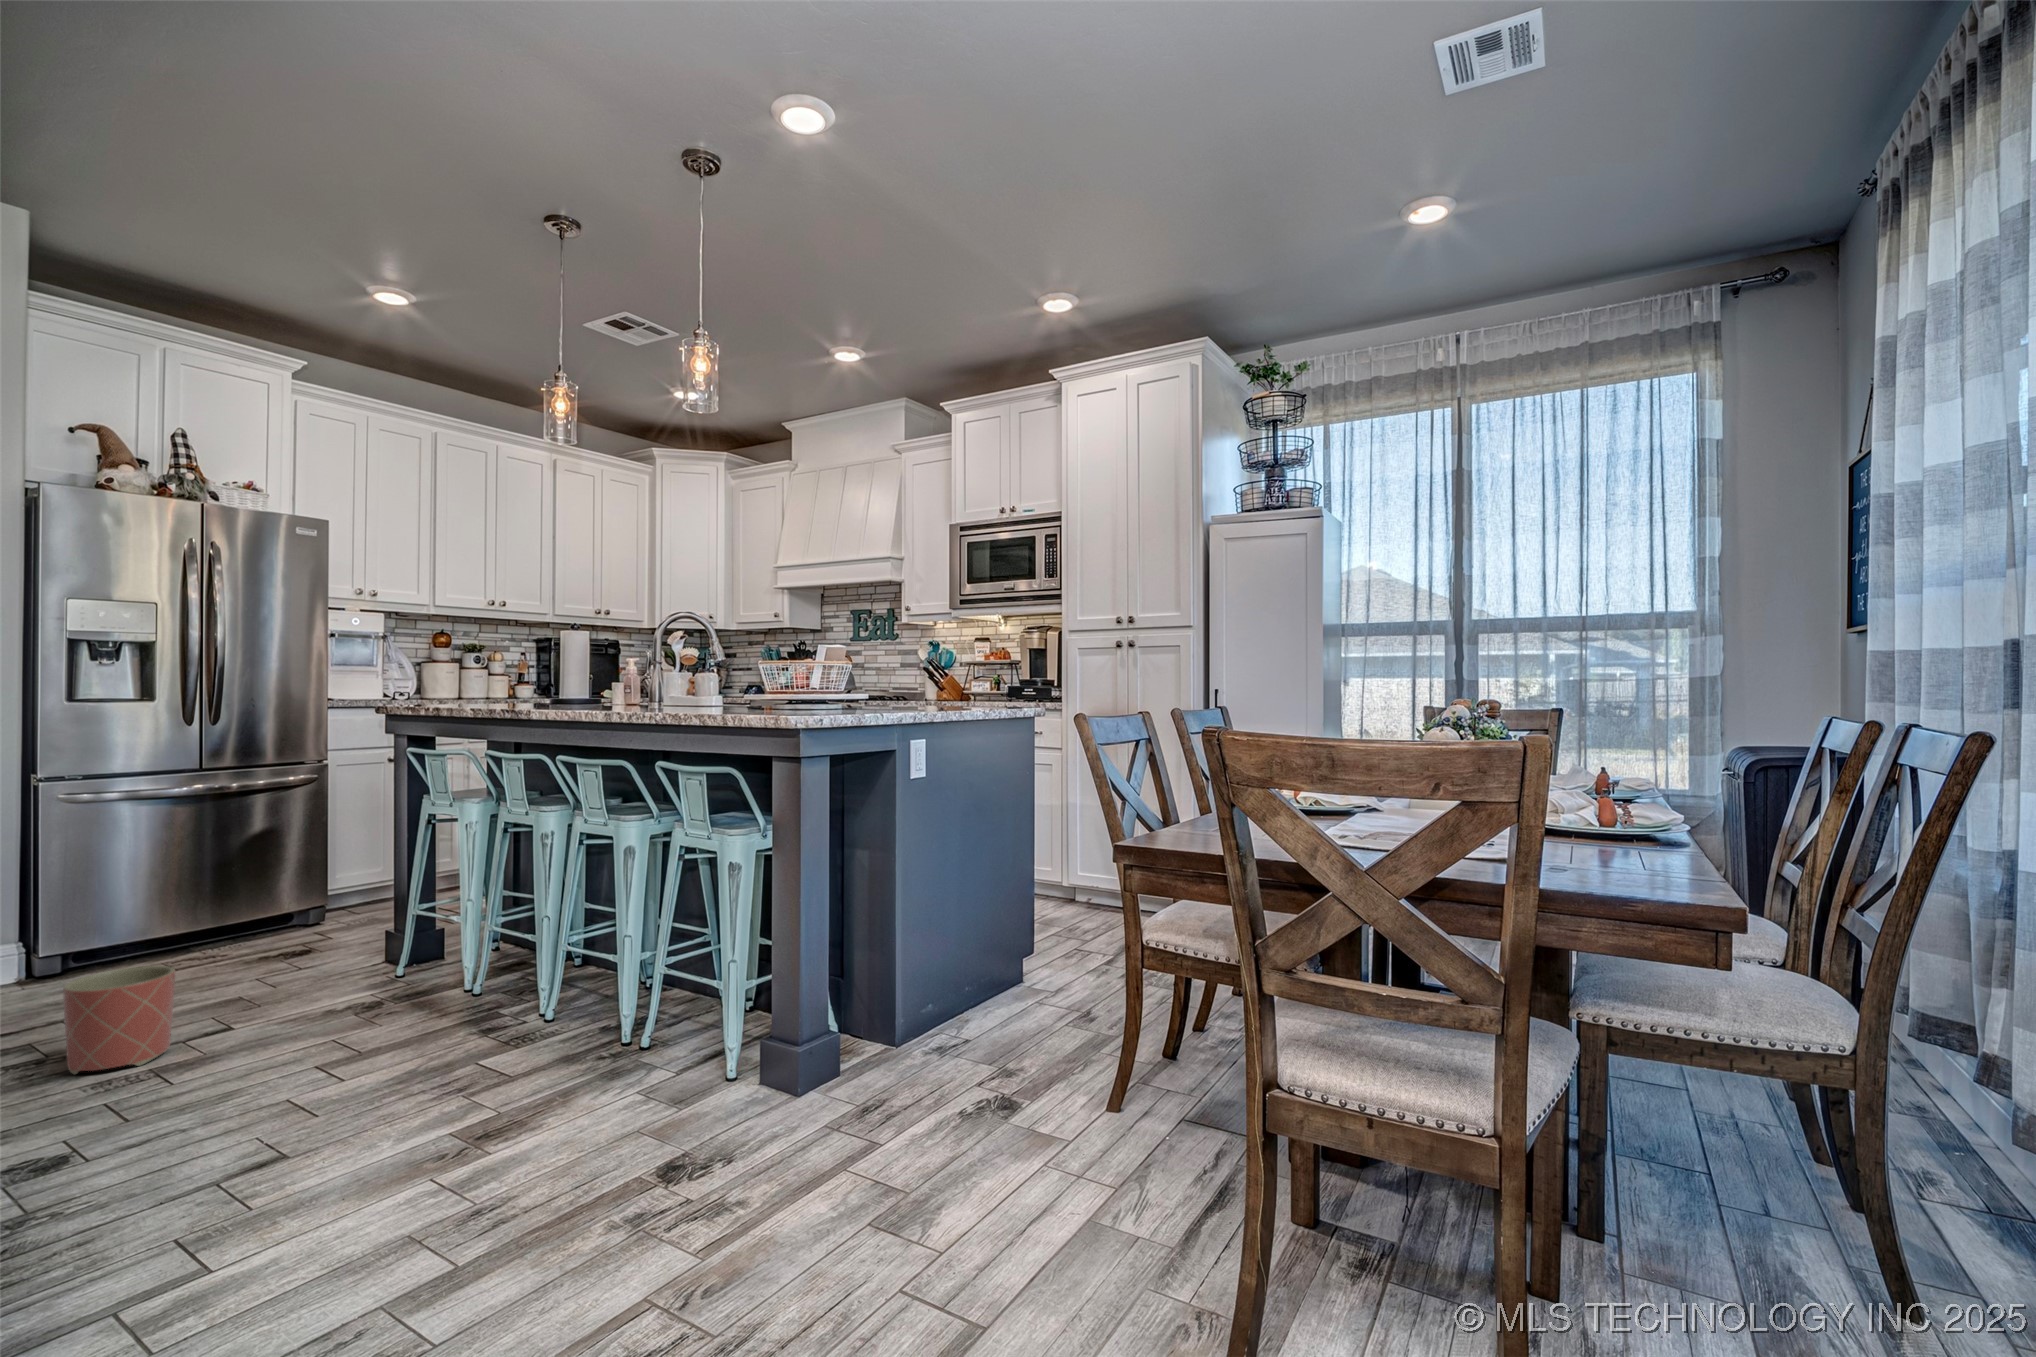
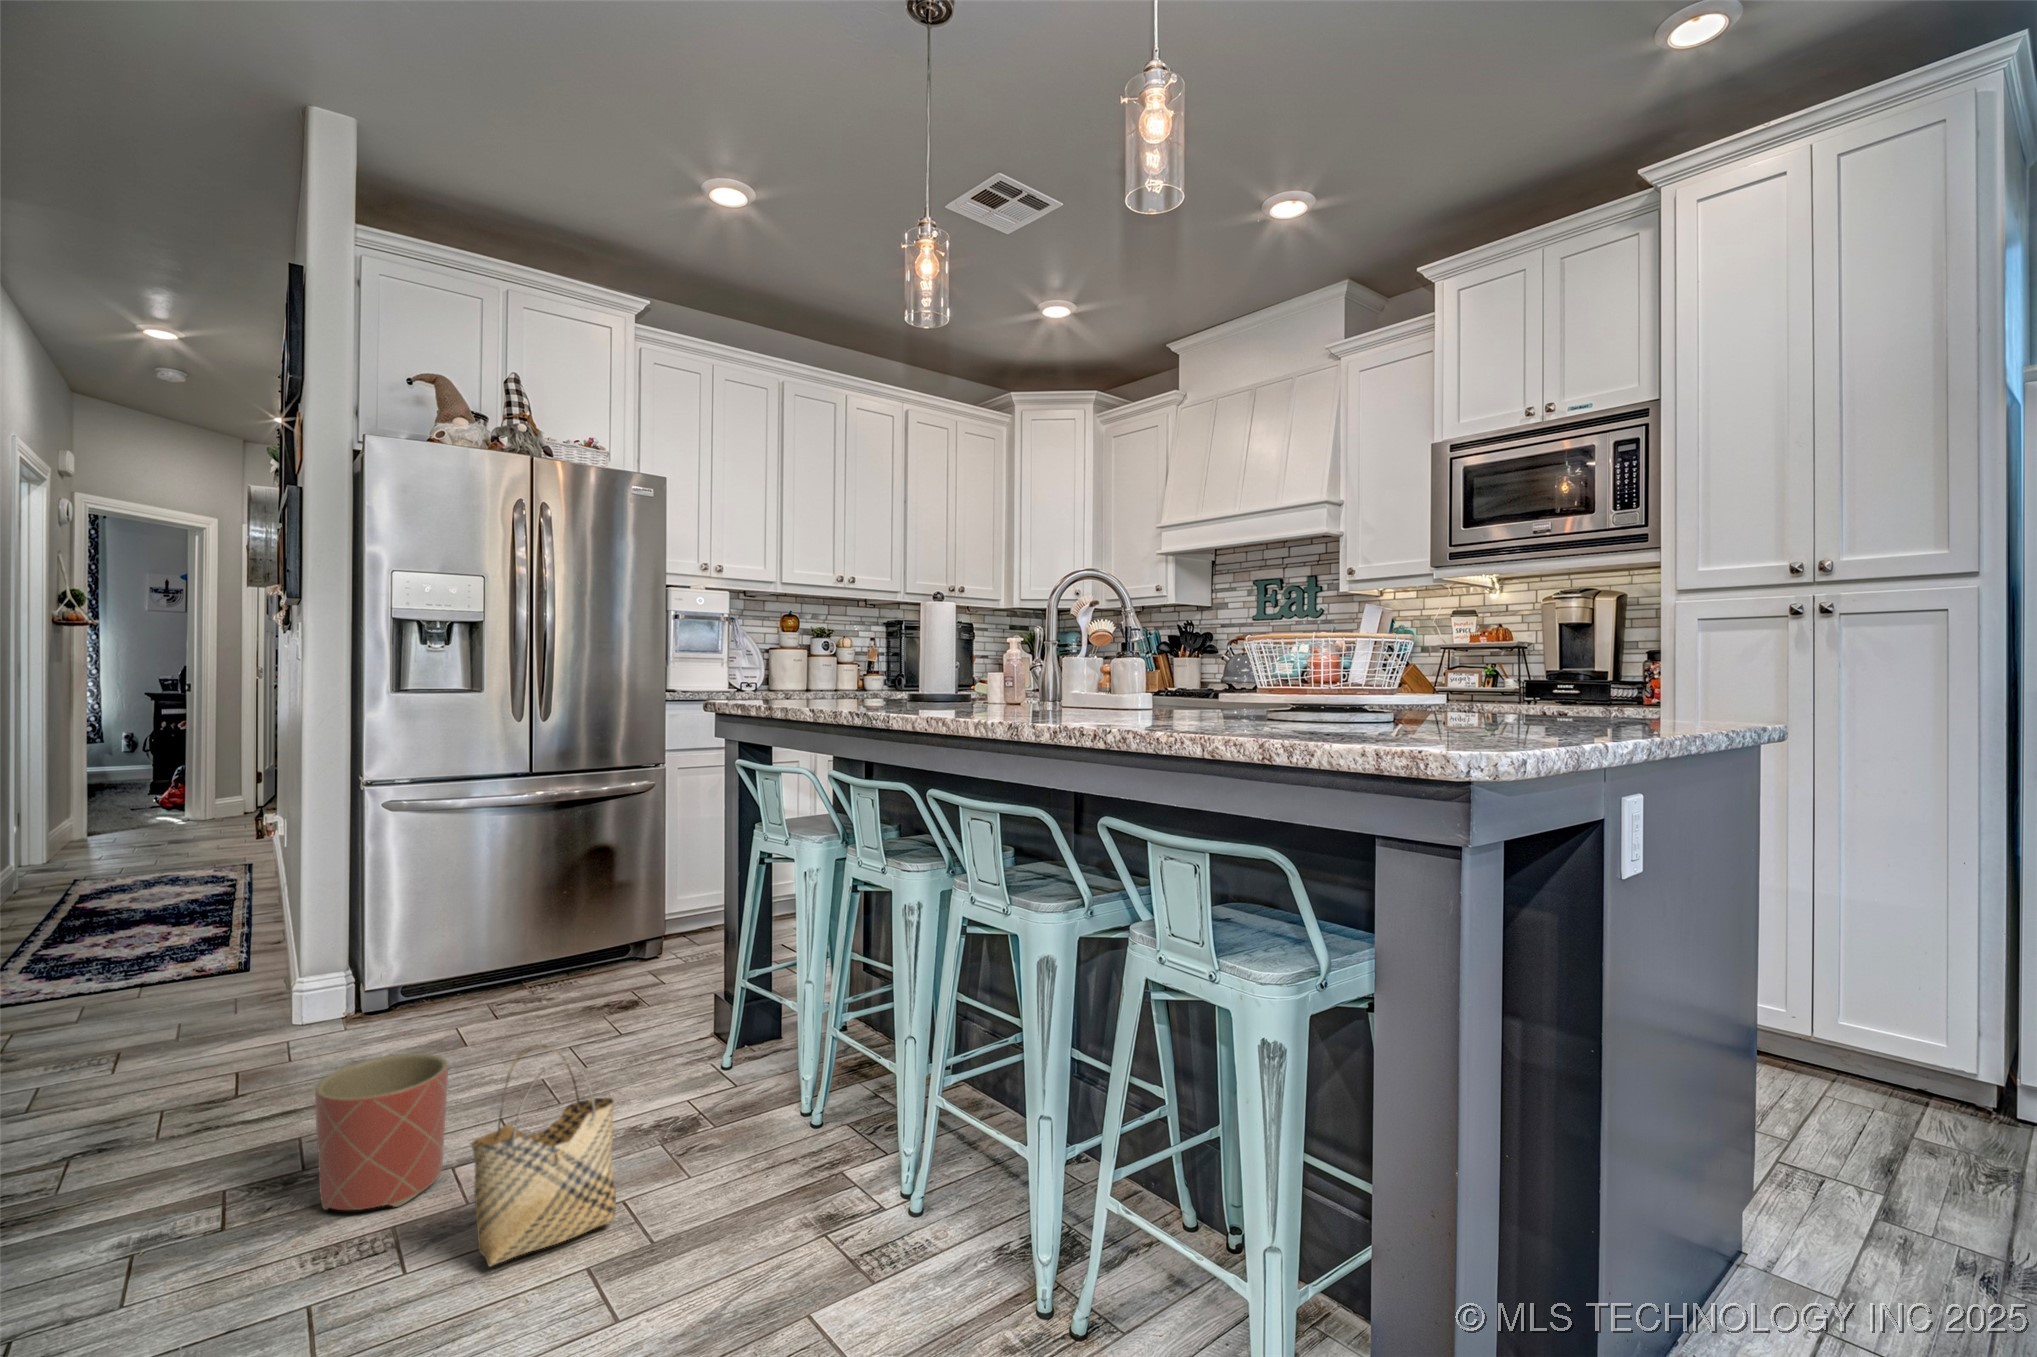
woven basket: none [218,938,327,1076] -> present [471,1045,616,1266]

